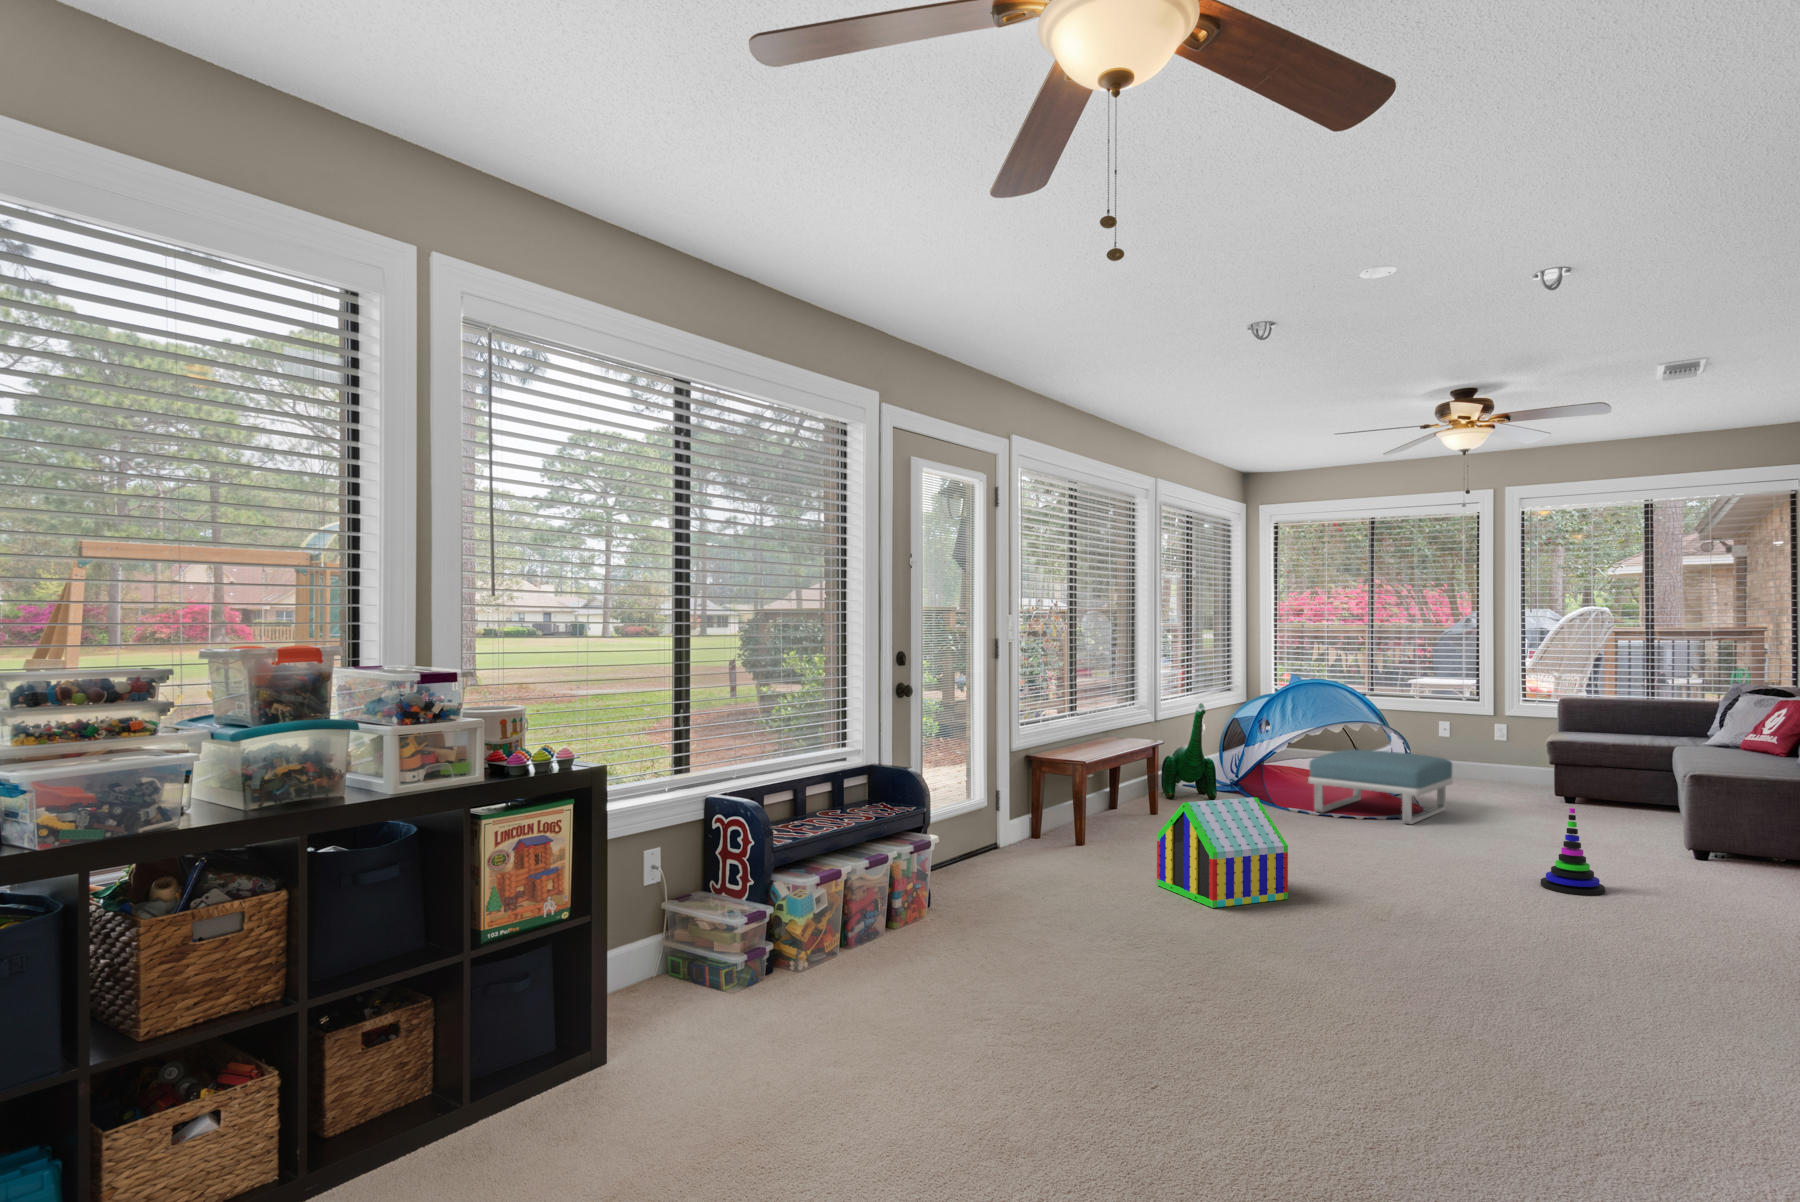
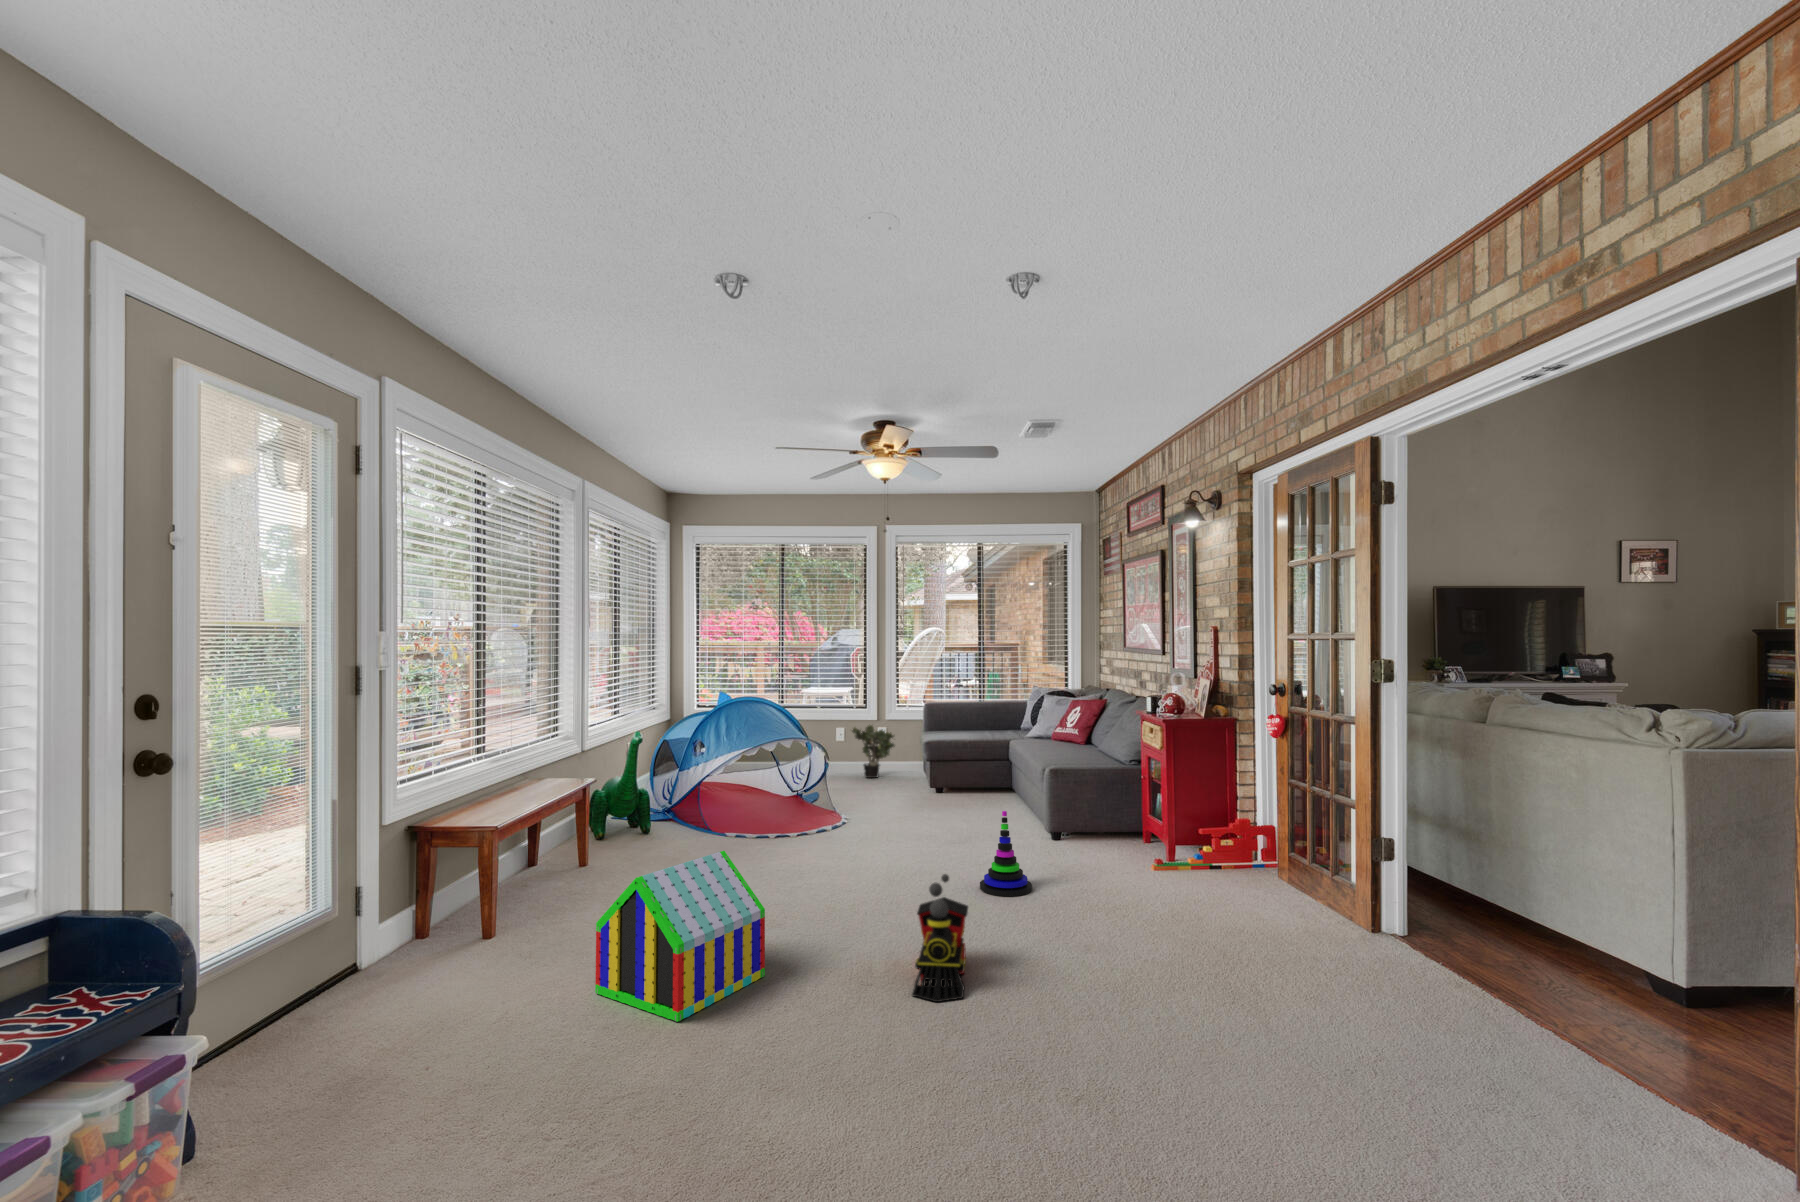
potted plant: none [1459,719,1521,782] -> present [852,725,895,778]
footstool: present [1308,750,1453,824] -> none [743,764,864,834]
toy train: none [1409,839,1483,939] -> present [912,874,968,1002]

